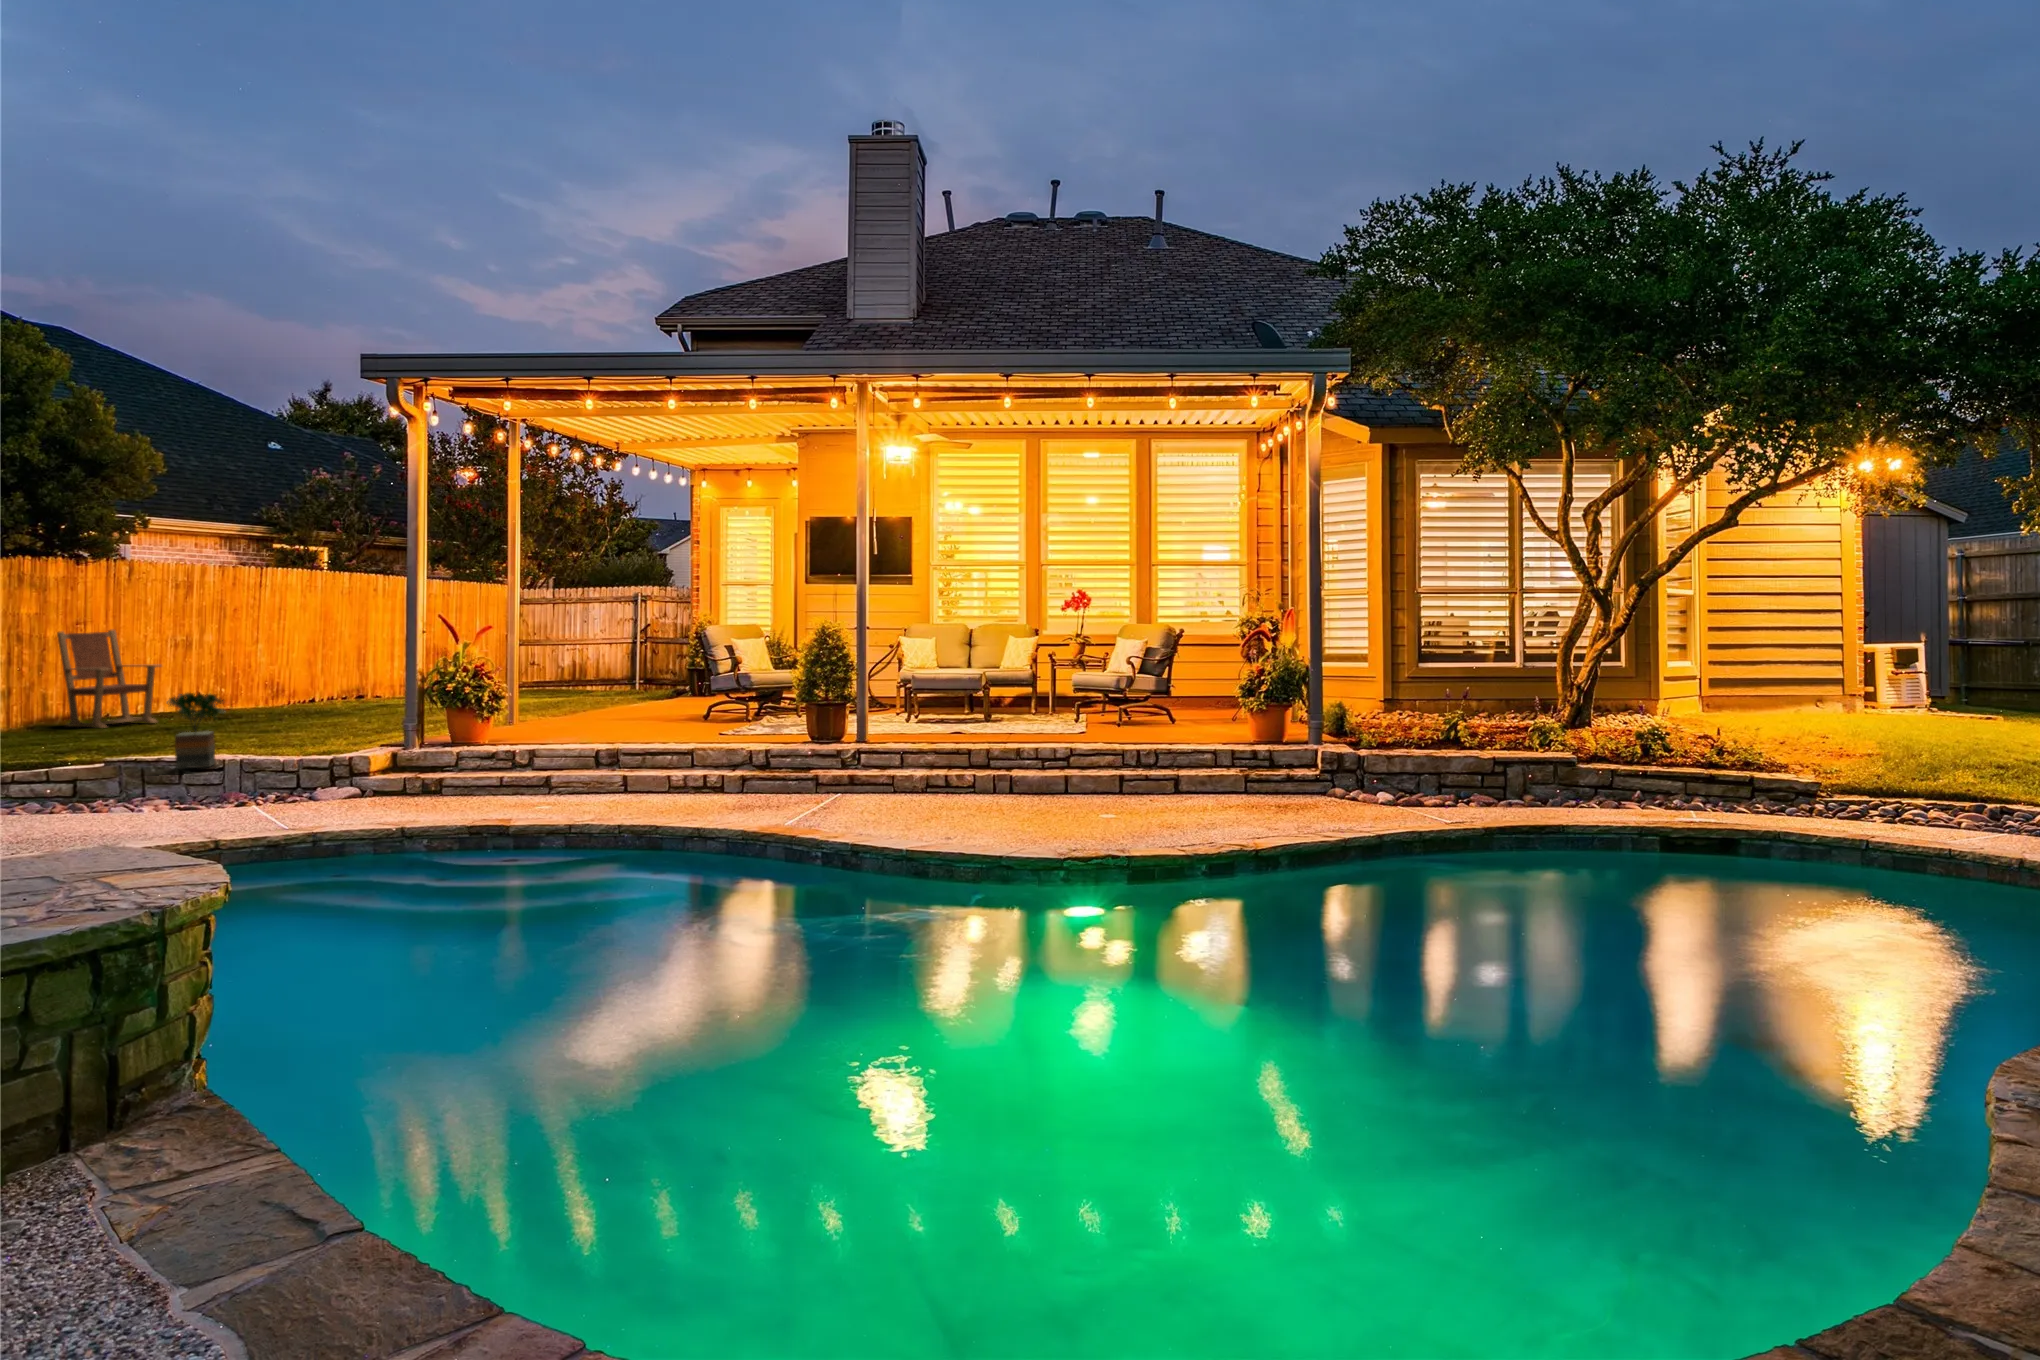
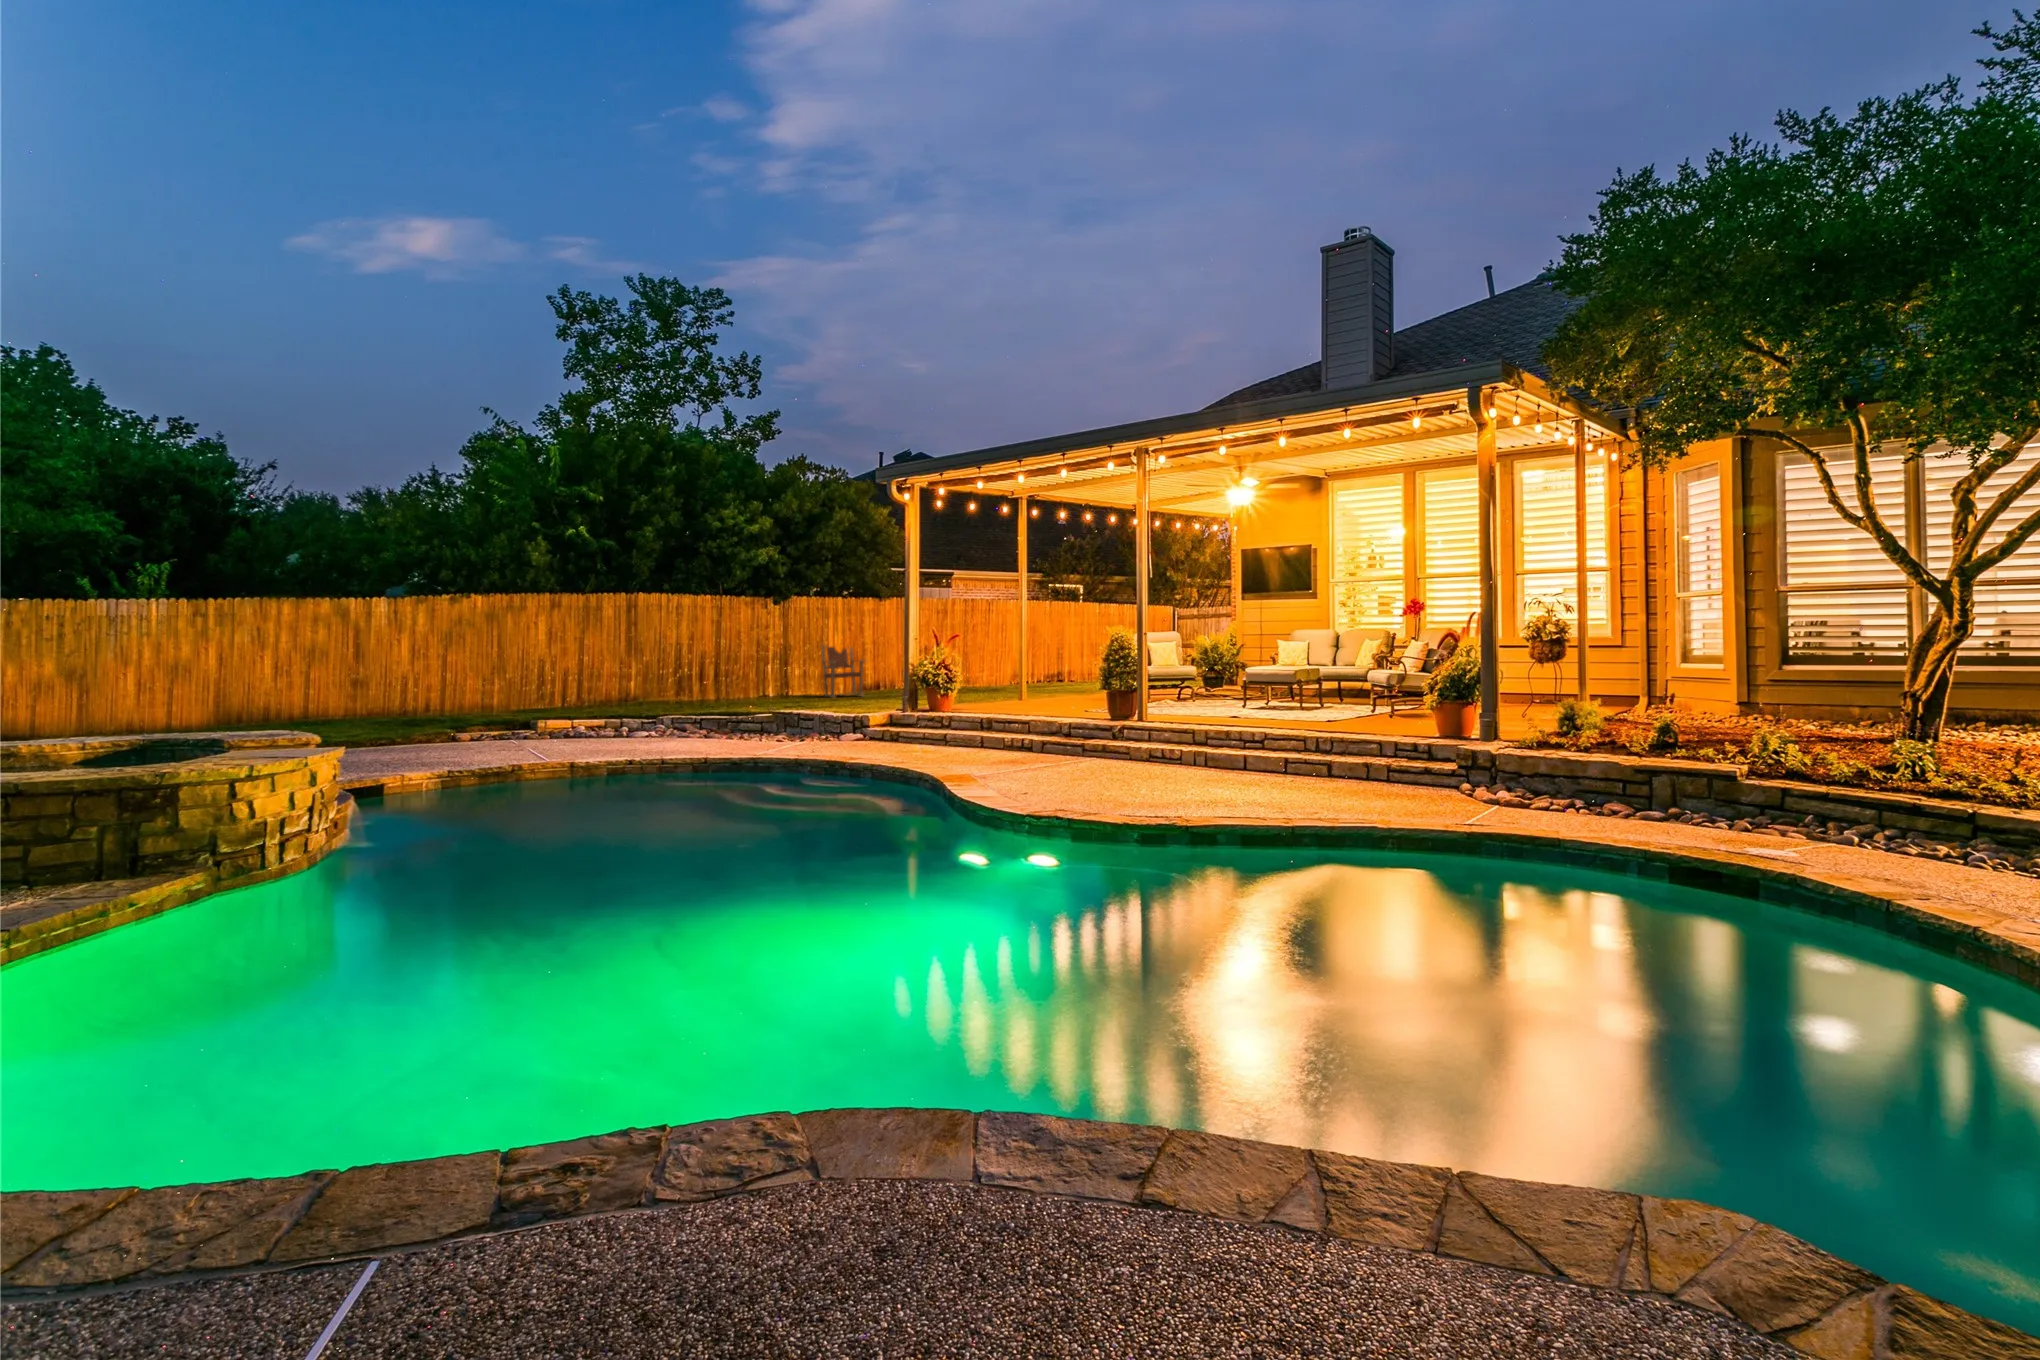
potted tree: present [167,693,224,769] -> none [773,671,803,716]

